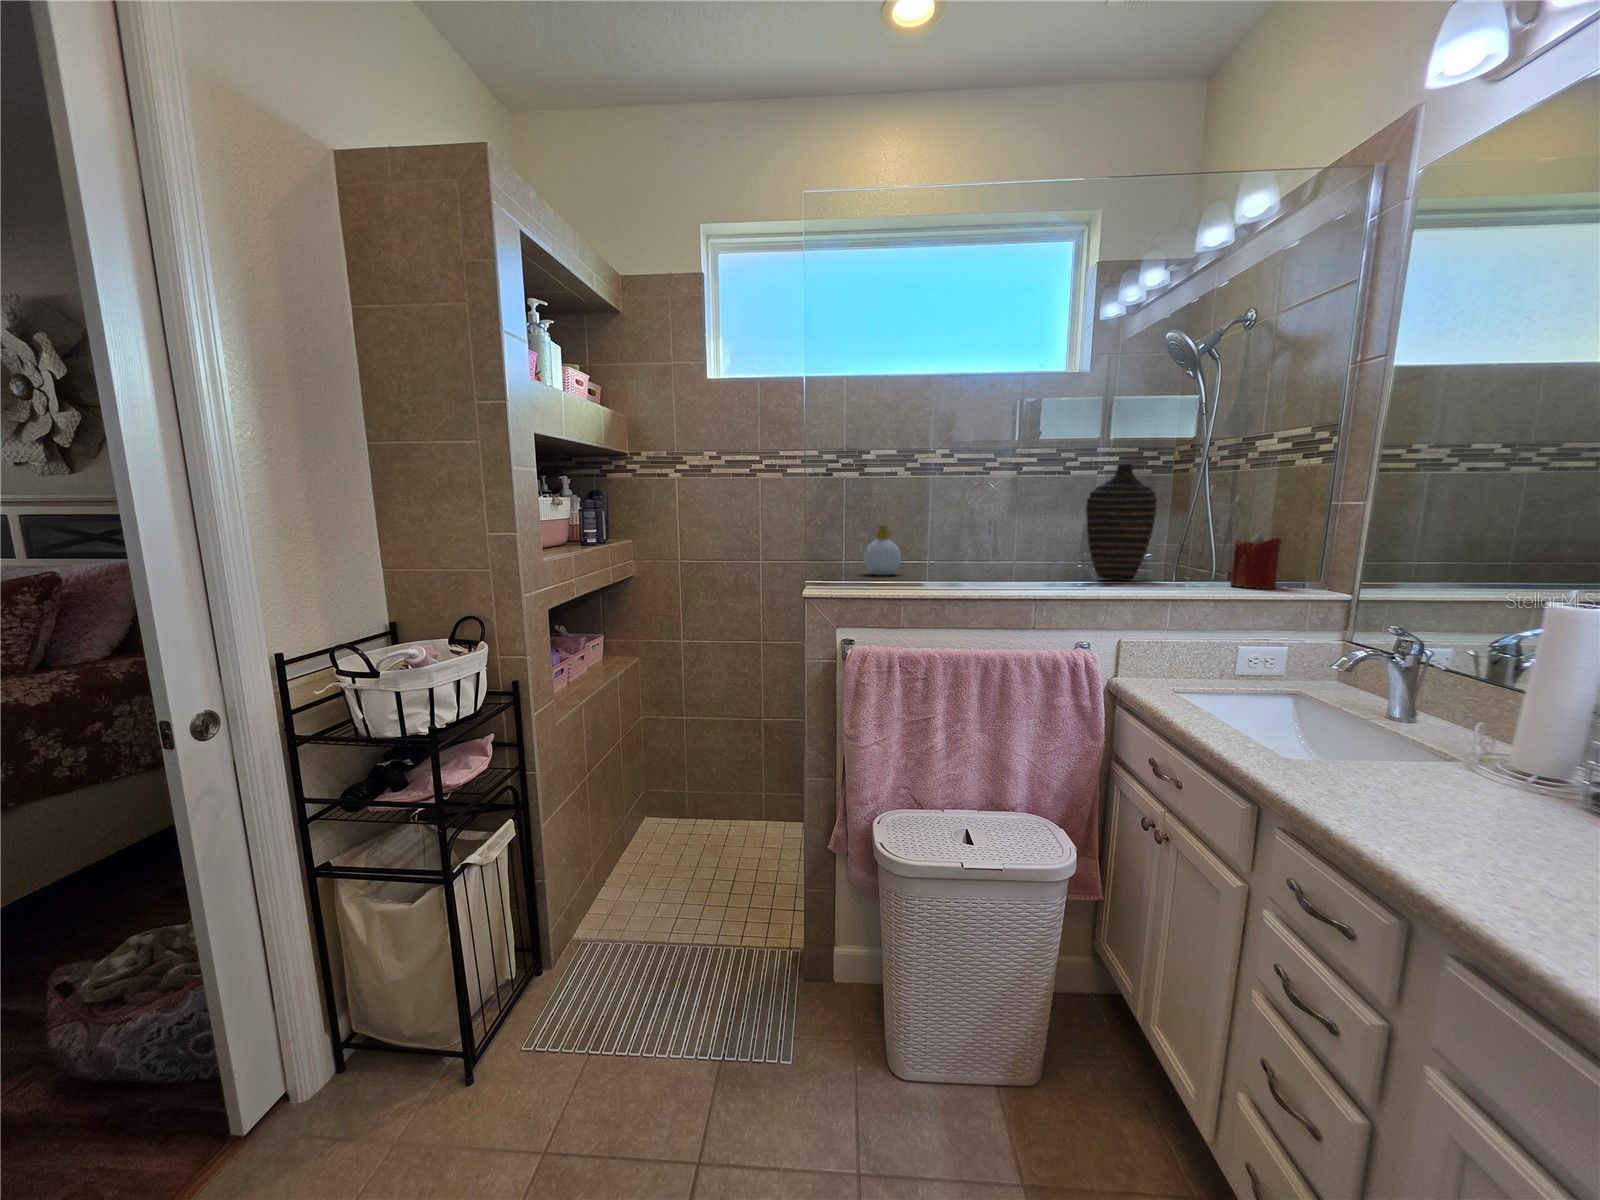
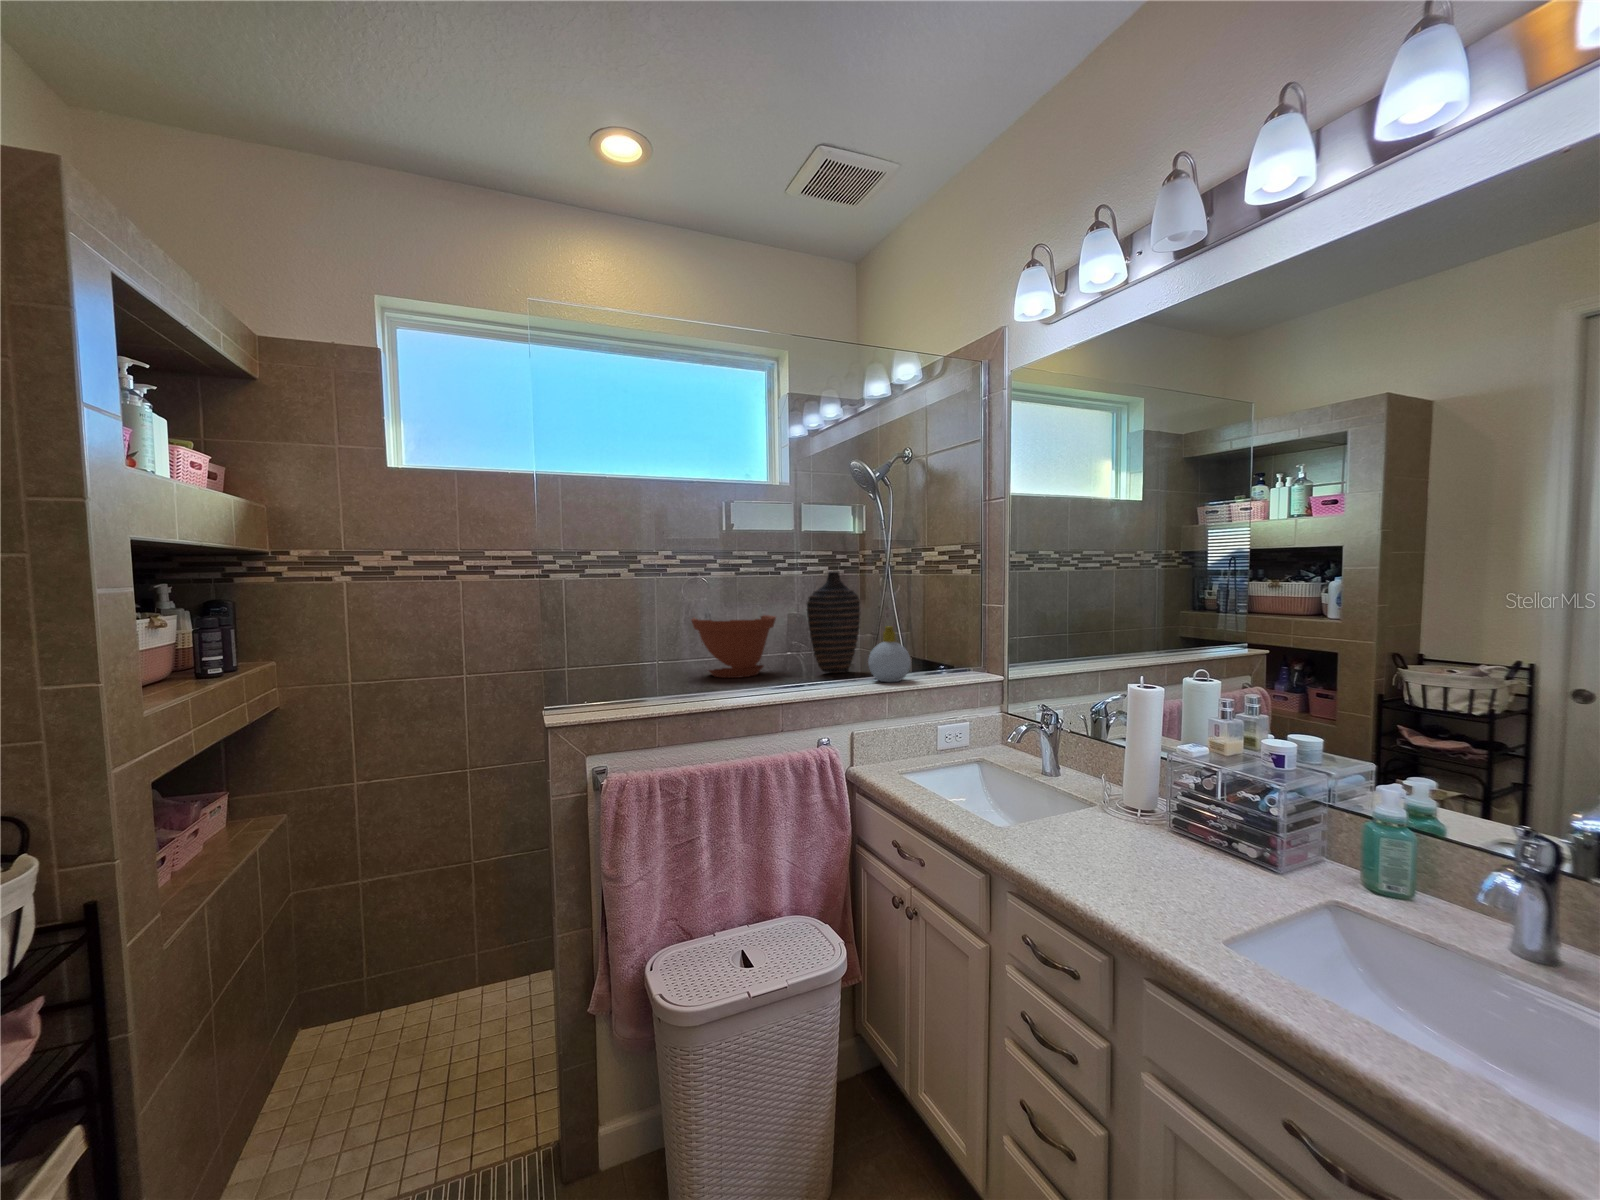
plant pot: none [957,515,1050,577] -> present [691,615,776,678]
soap bottle: present [864,525,901,575] -> present [868,626,911,682]
candle: present [1230,533,1282,589] -> none [919,628,950,674]

